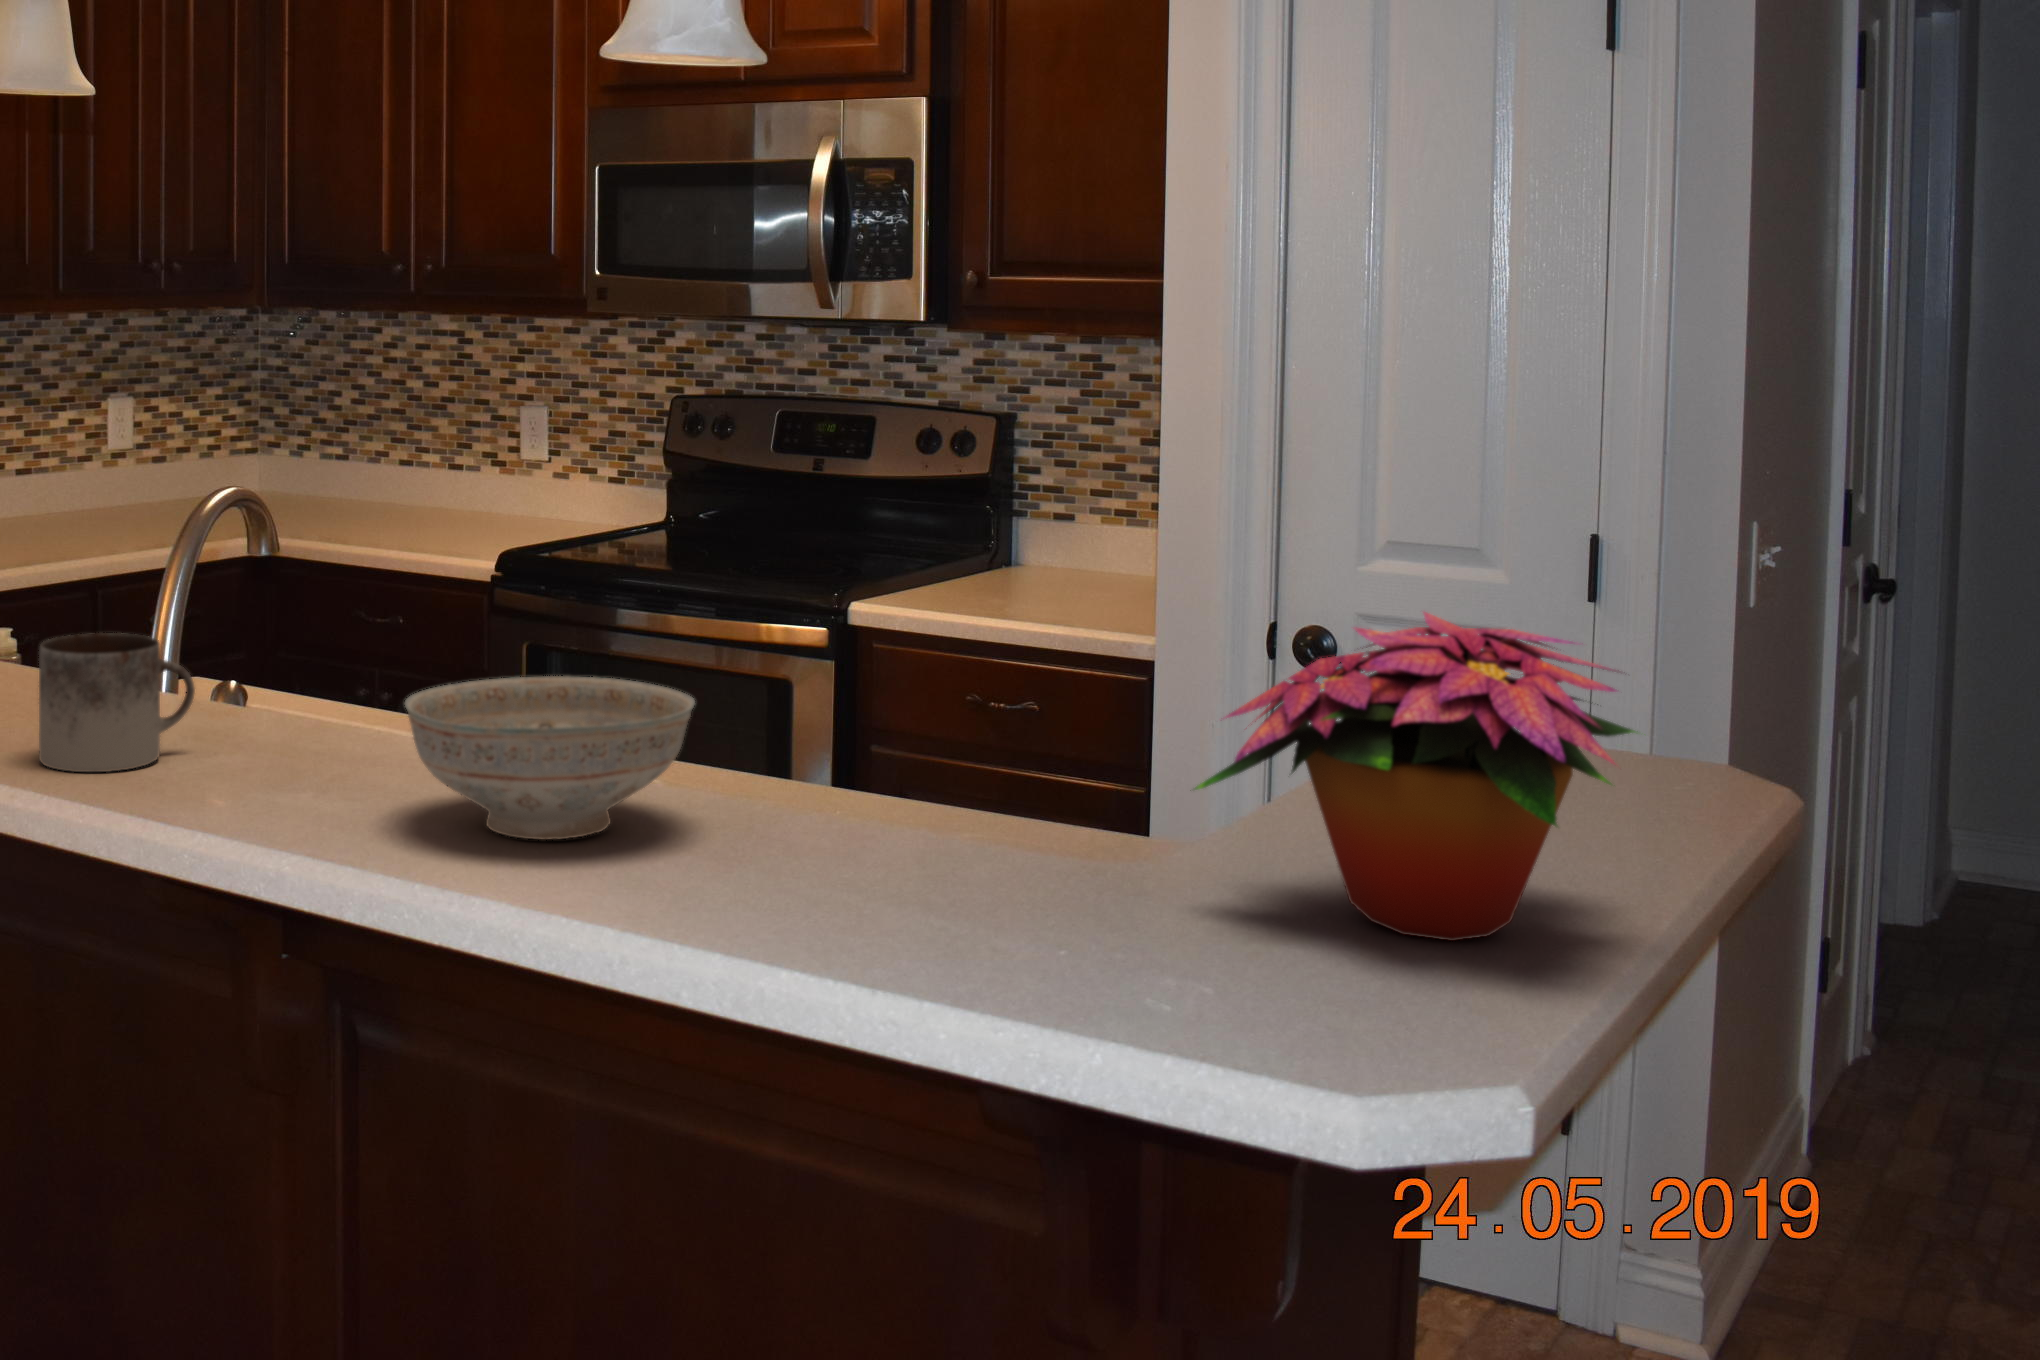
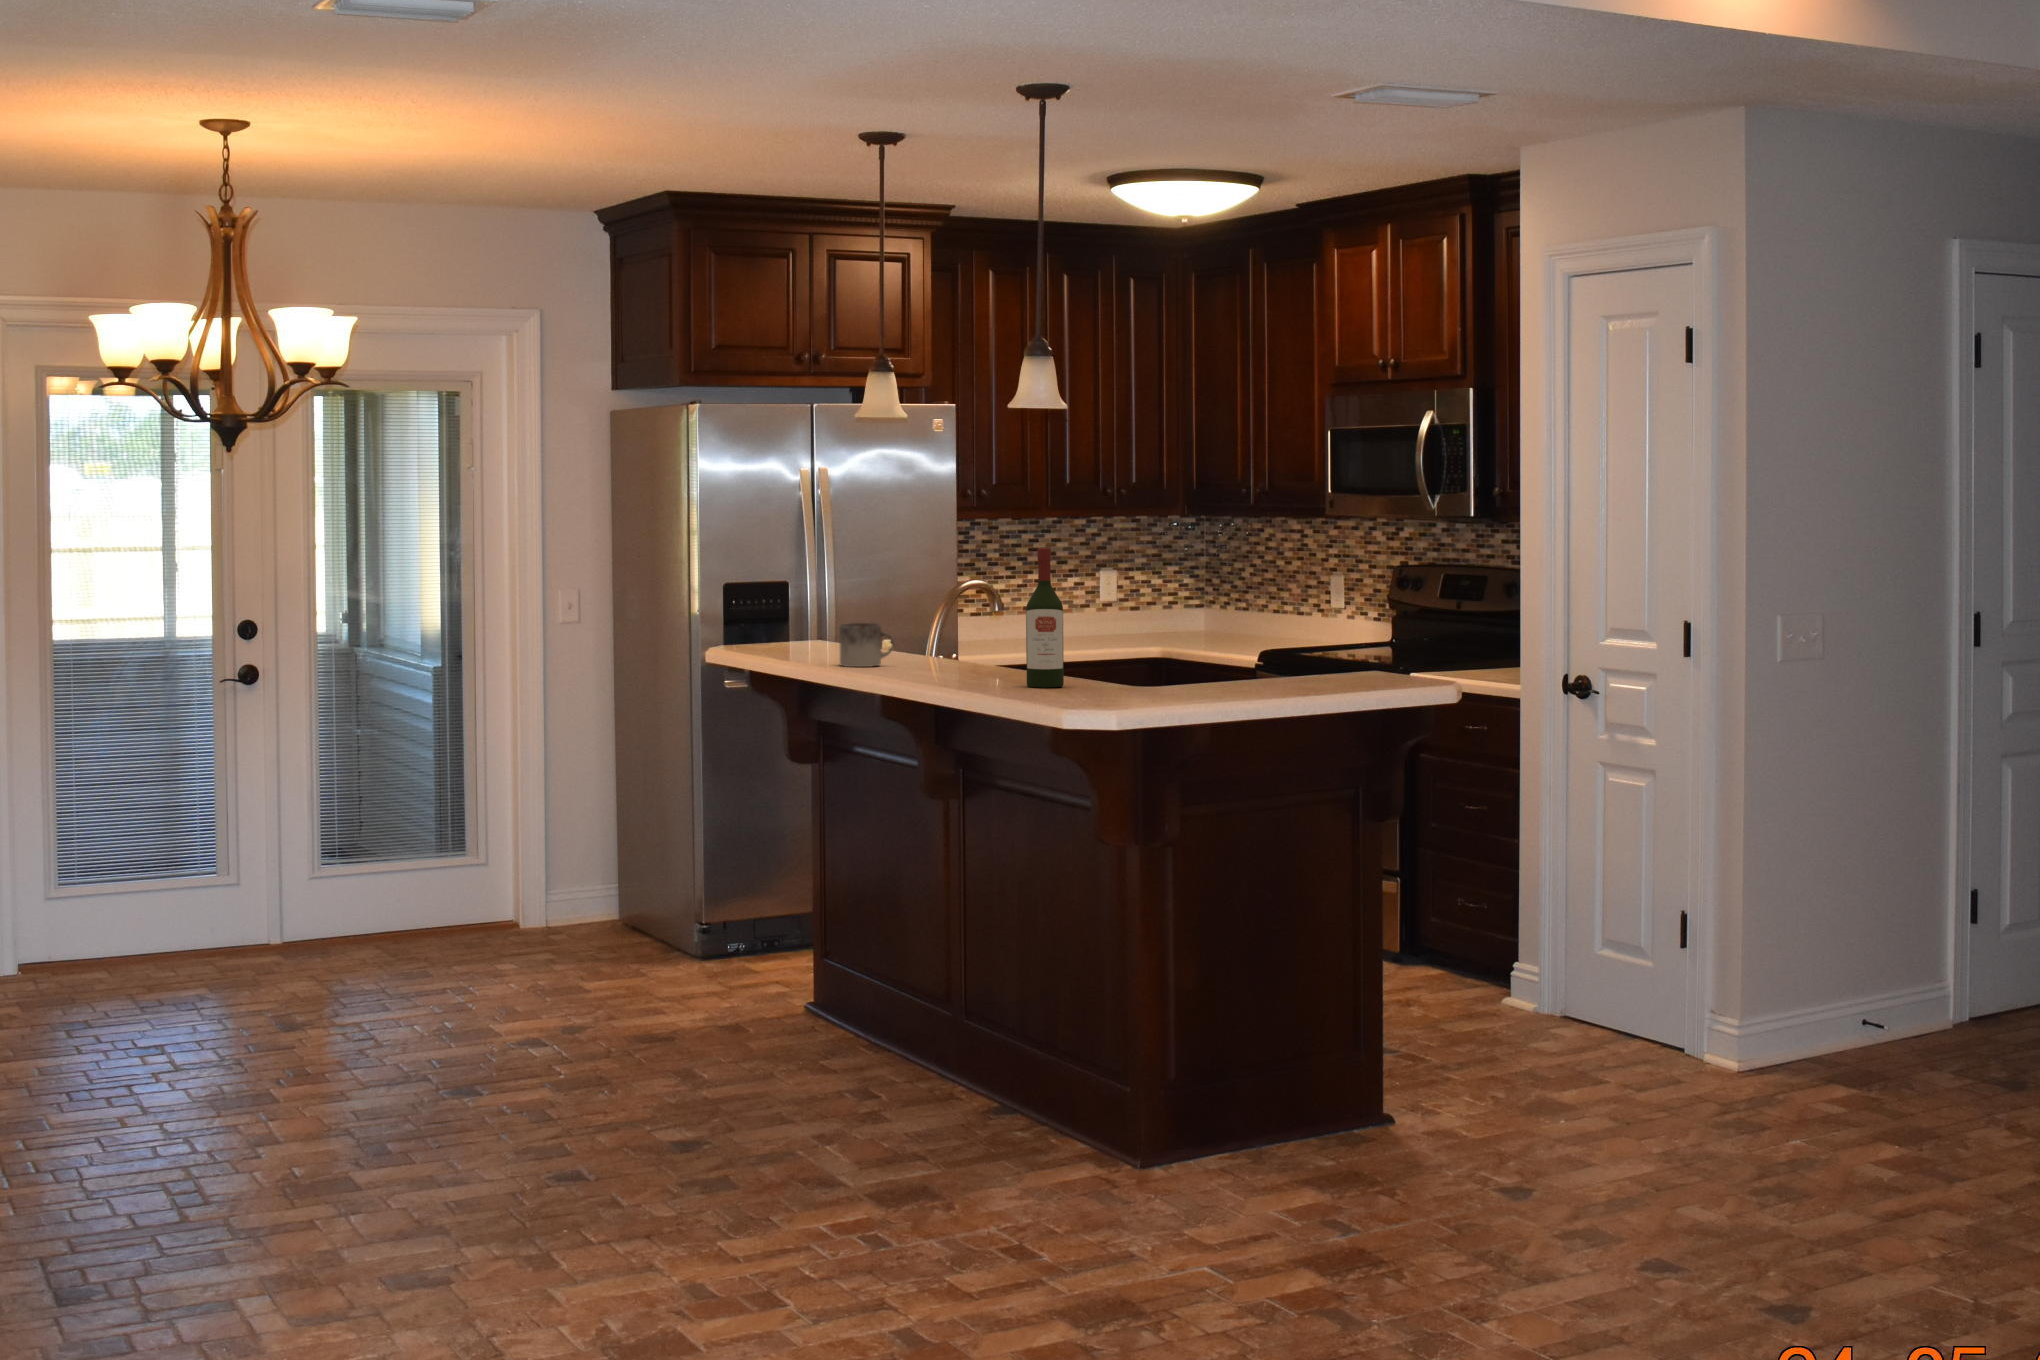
wine bottle: none [885,456,1006,902] -> present [1026,548,1064,688]
flower arrangement: present [1195,612,1635,941] -> none [1095,595,1246,696]
decorative bowl: present [405,676,695,840] -> none [915,633,1011,677]

